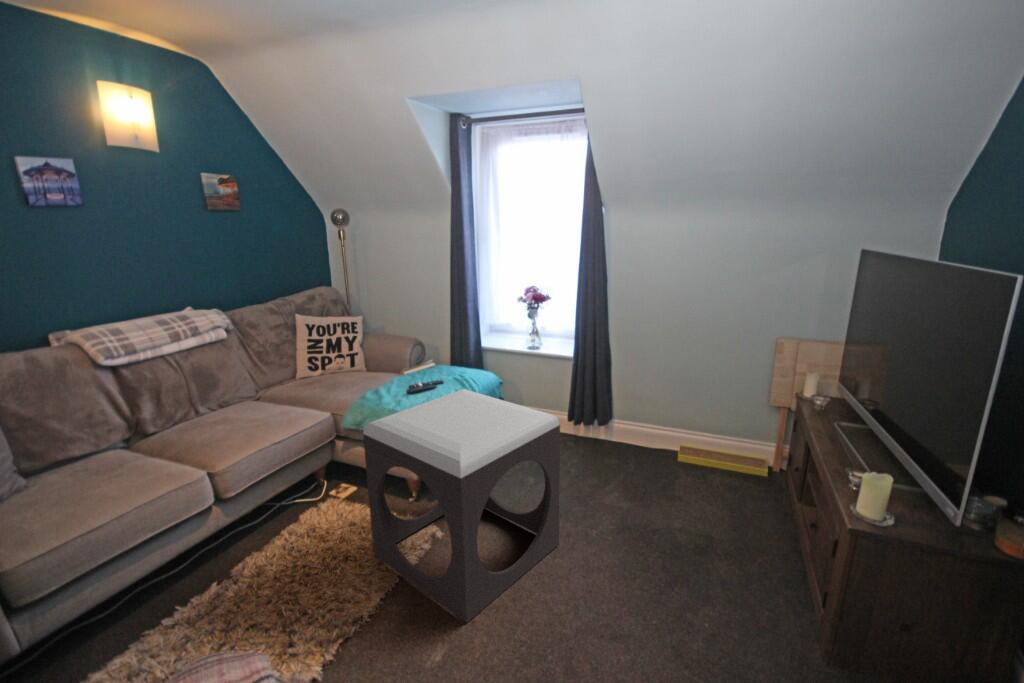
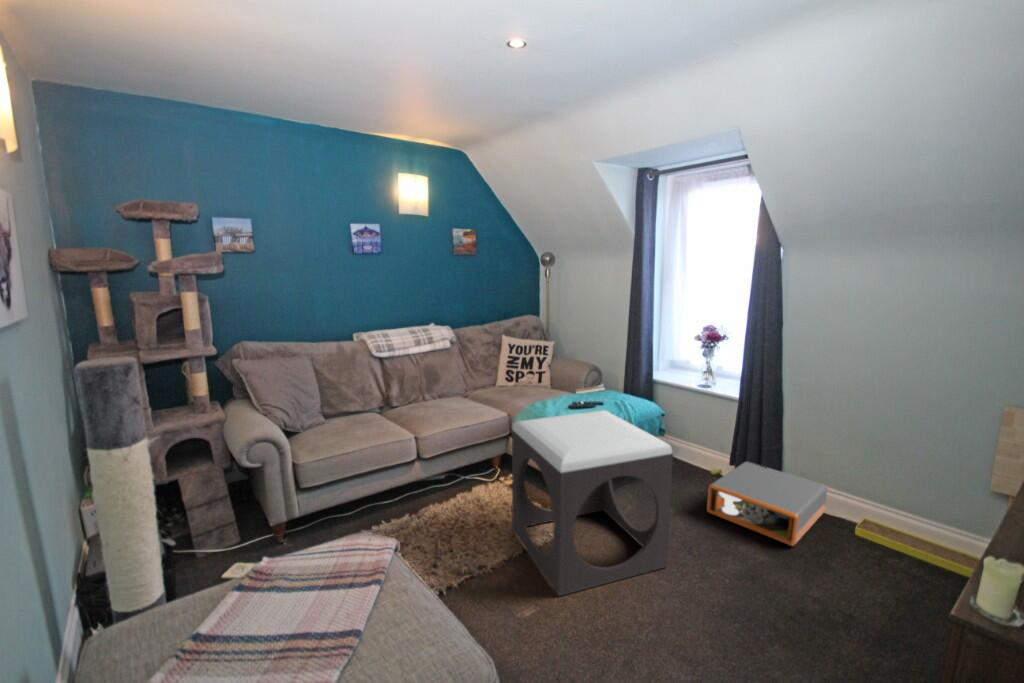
storage box: none [566,414,657,487] -> present [707,462,827,546]

